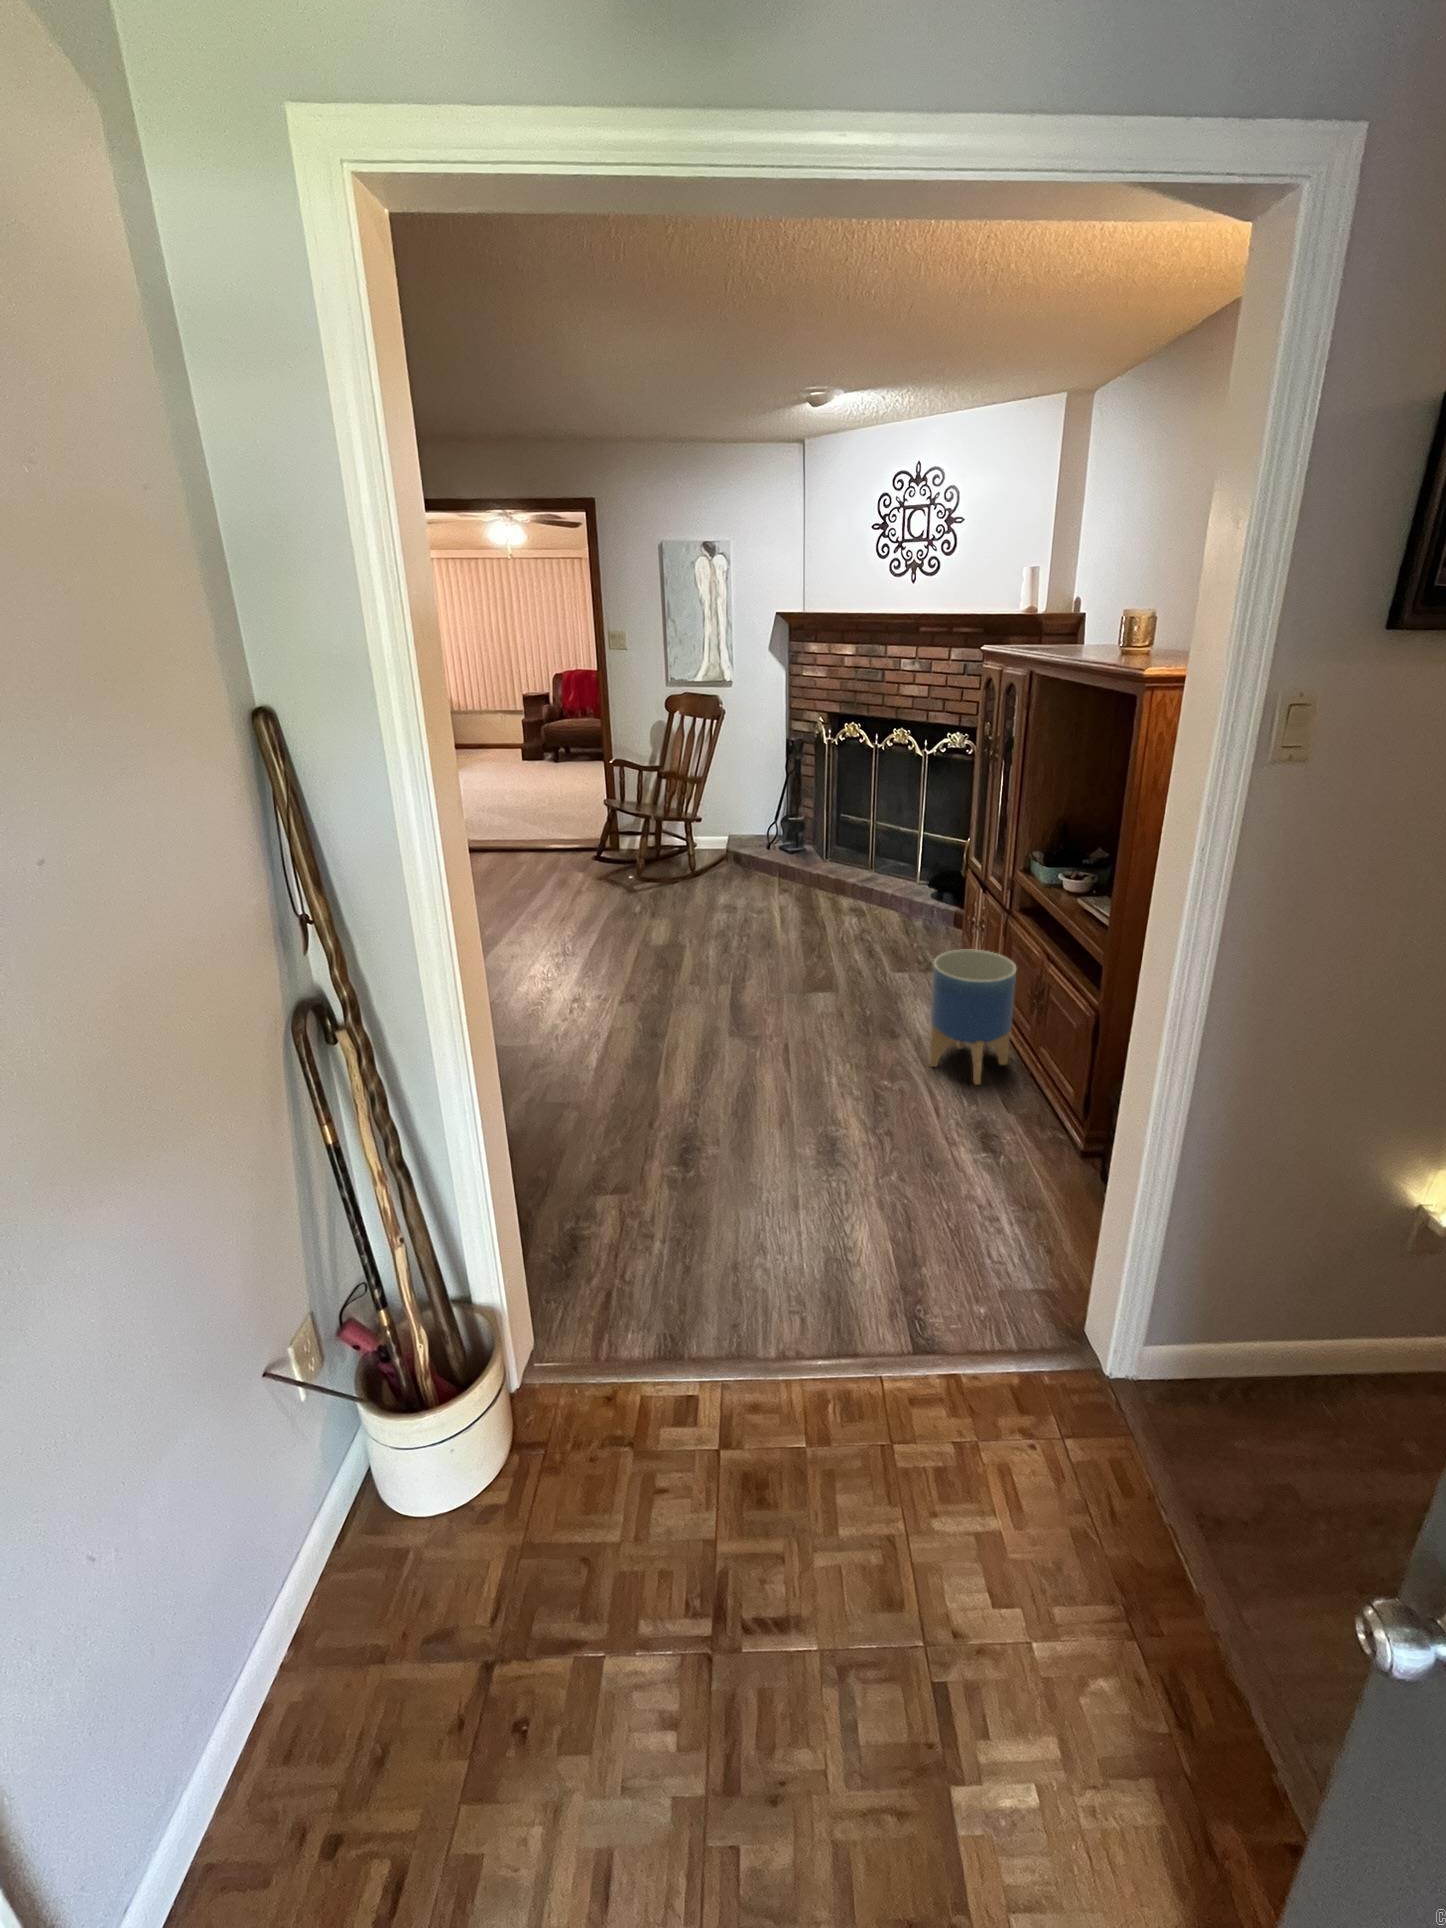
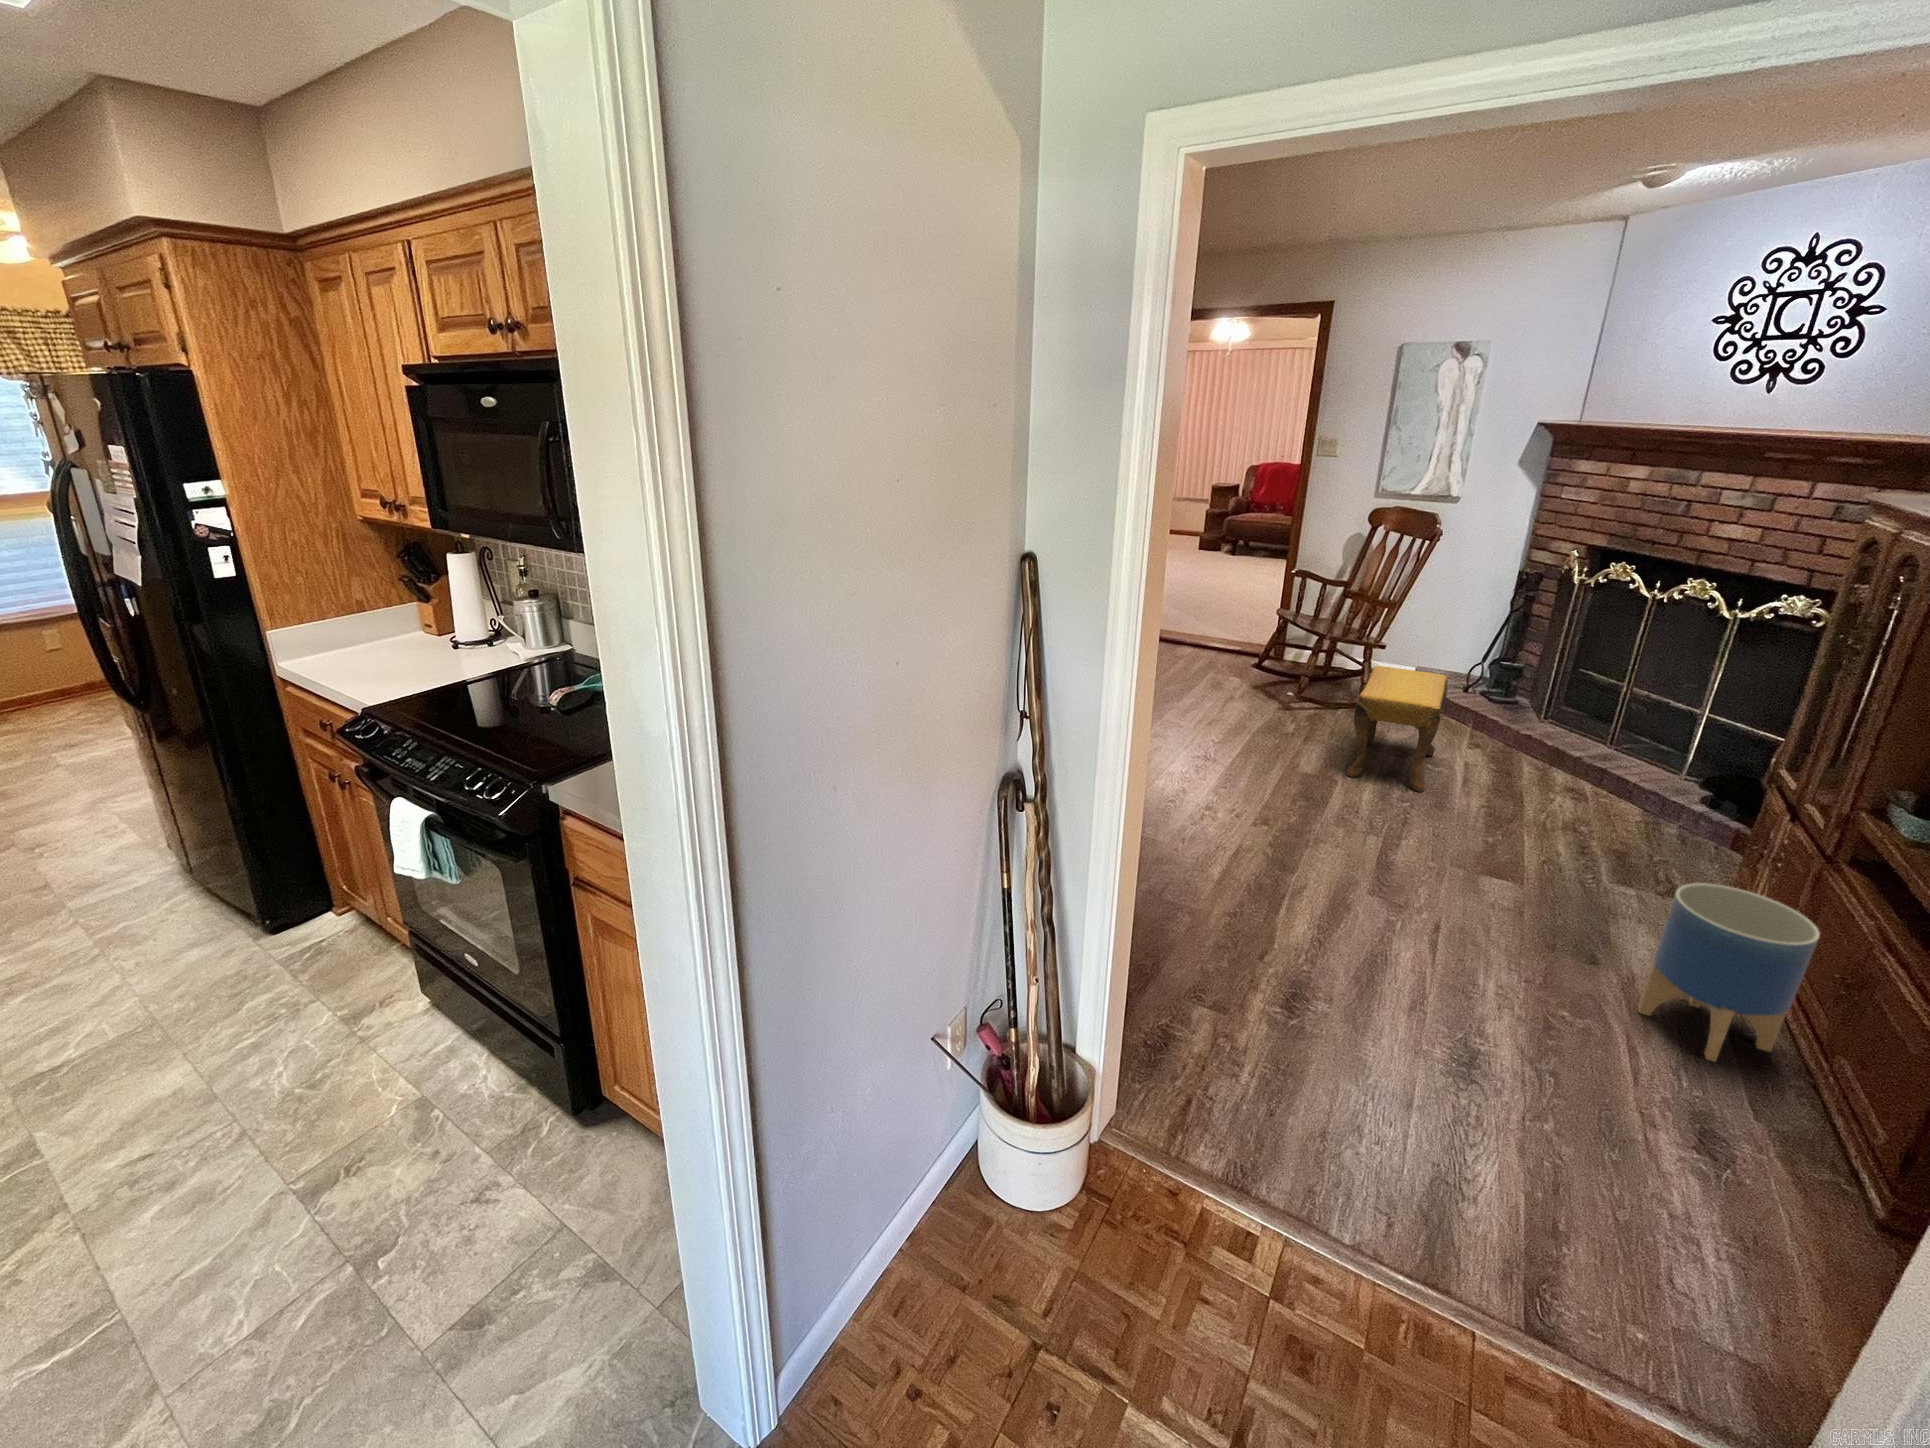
footstool: none [686,834,756,941] -> present [1347,666,1448,792]

